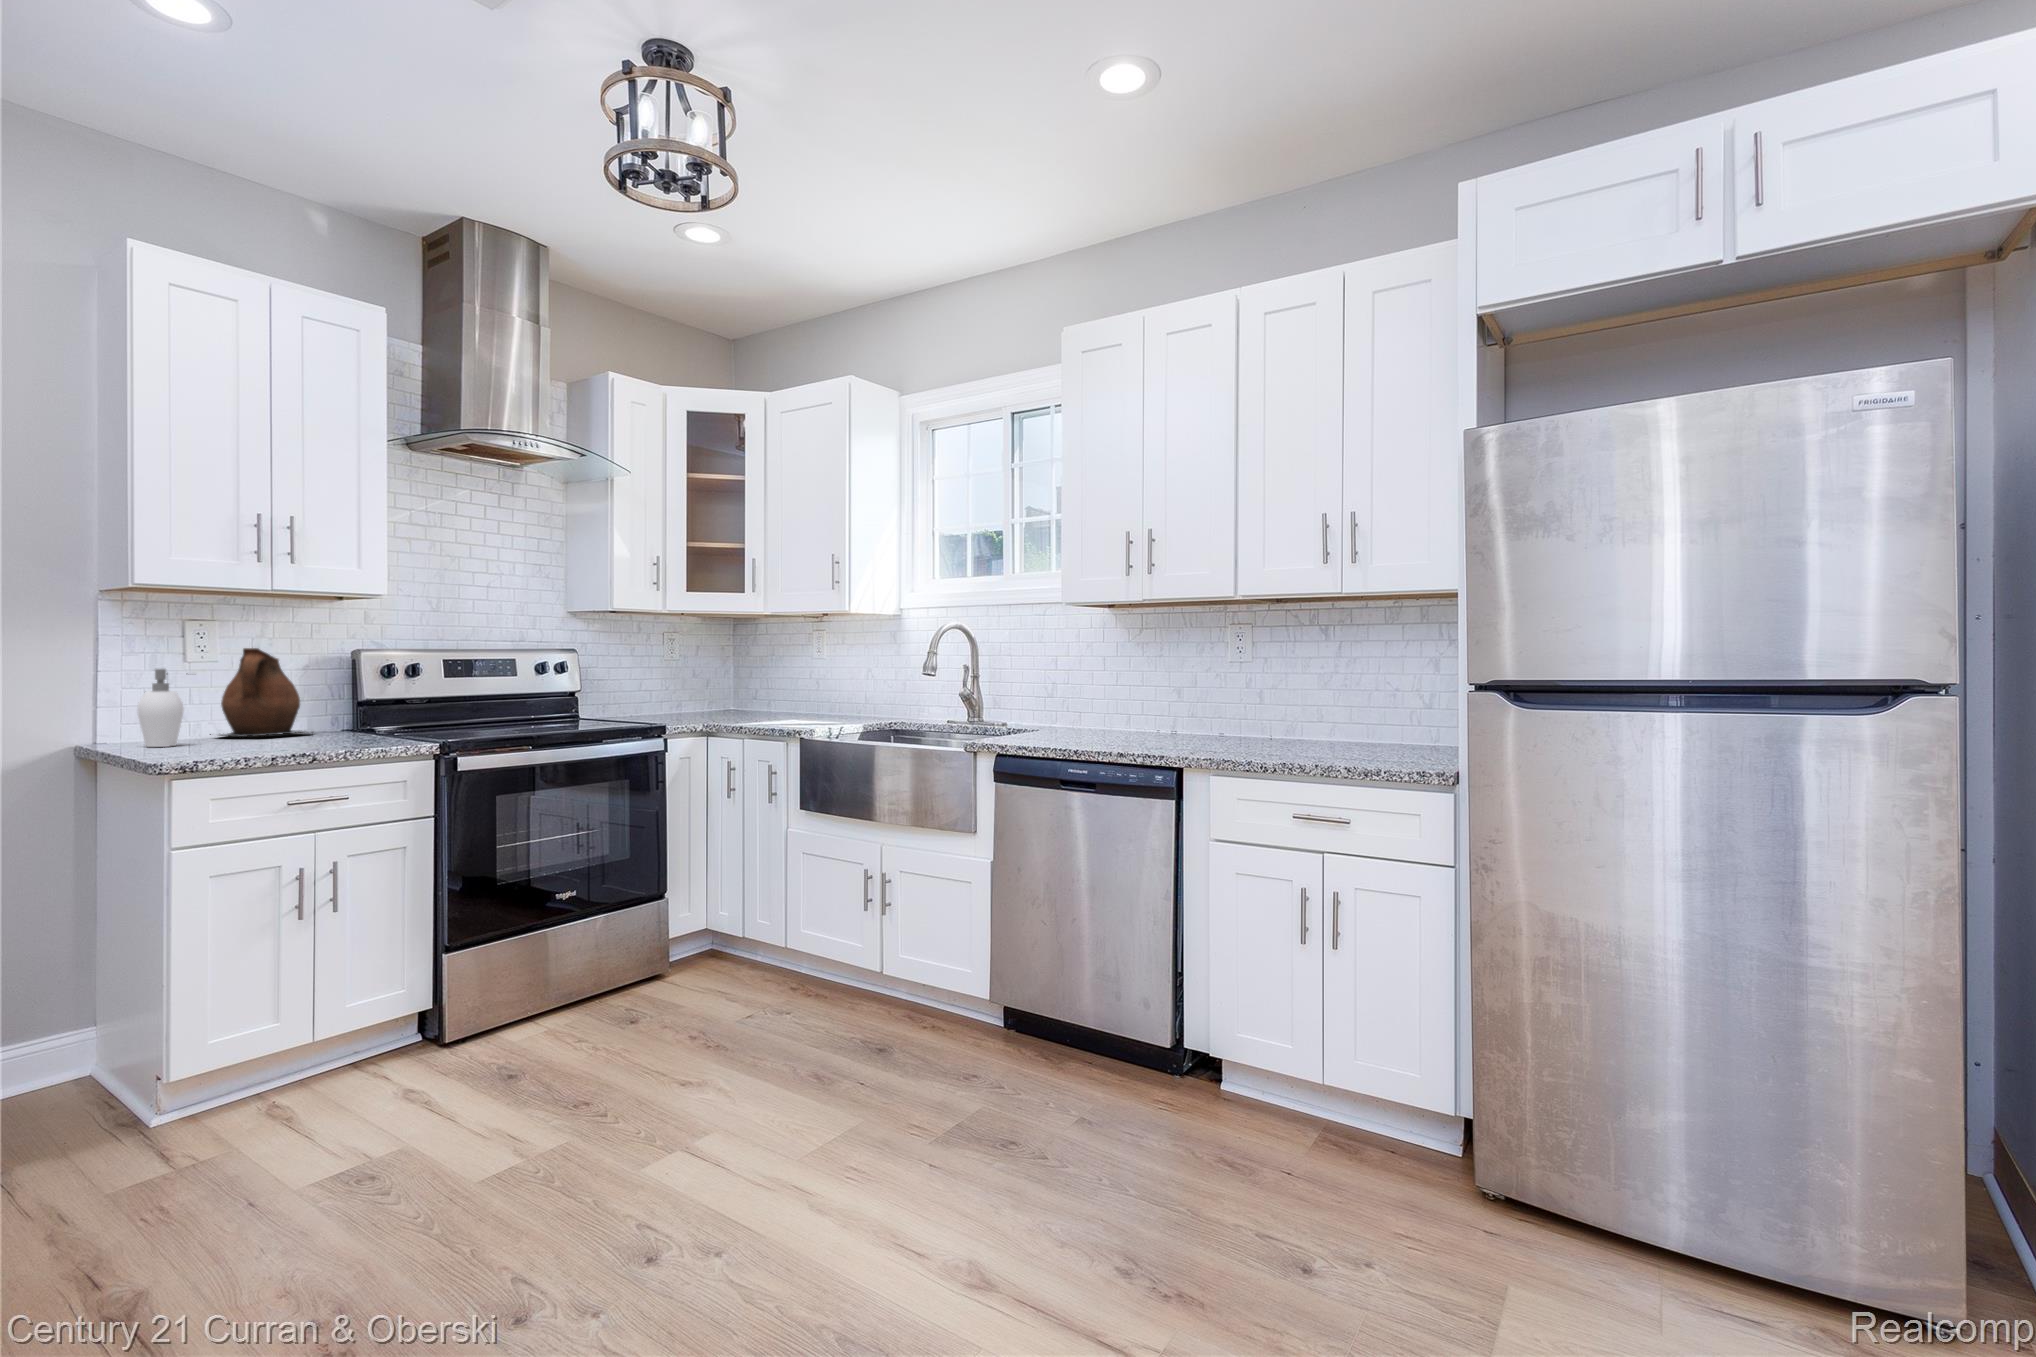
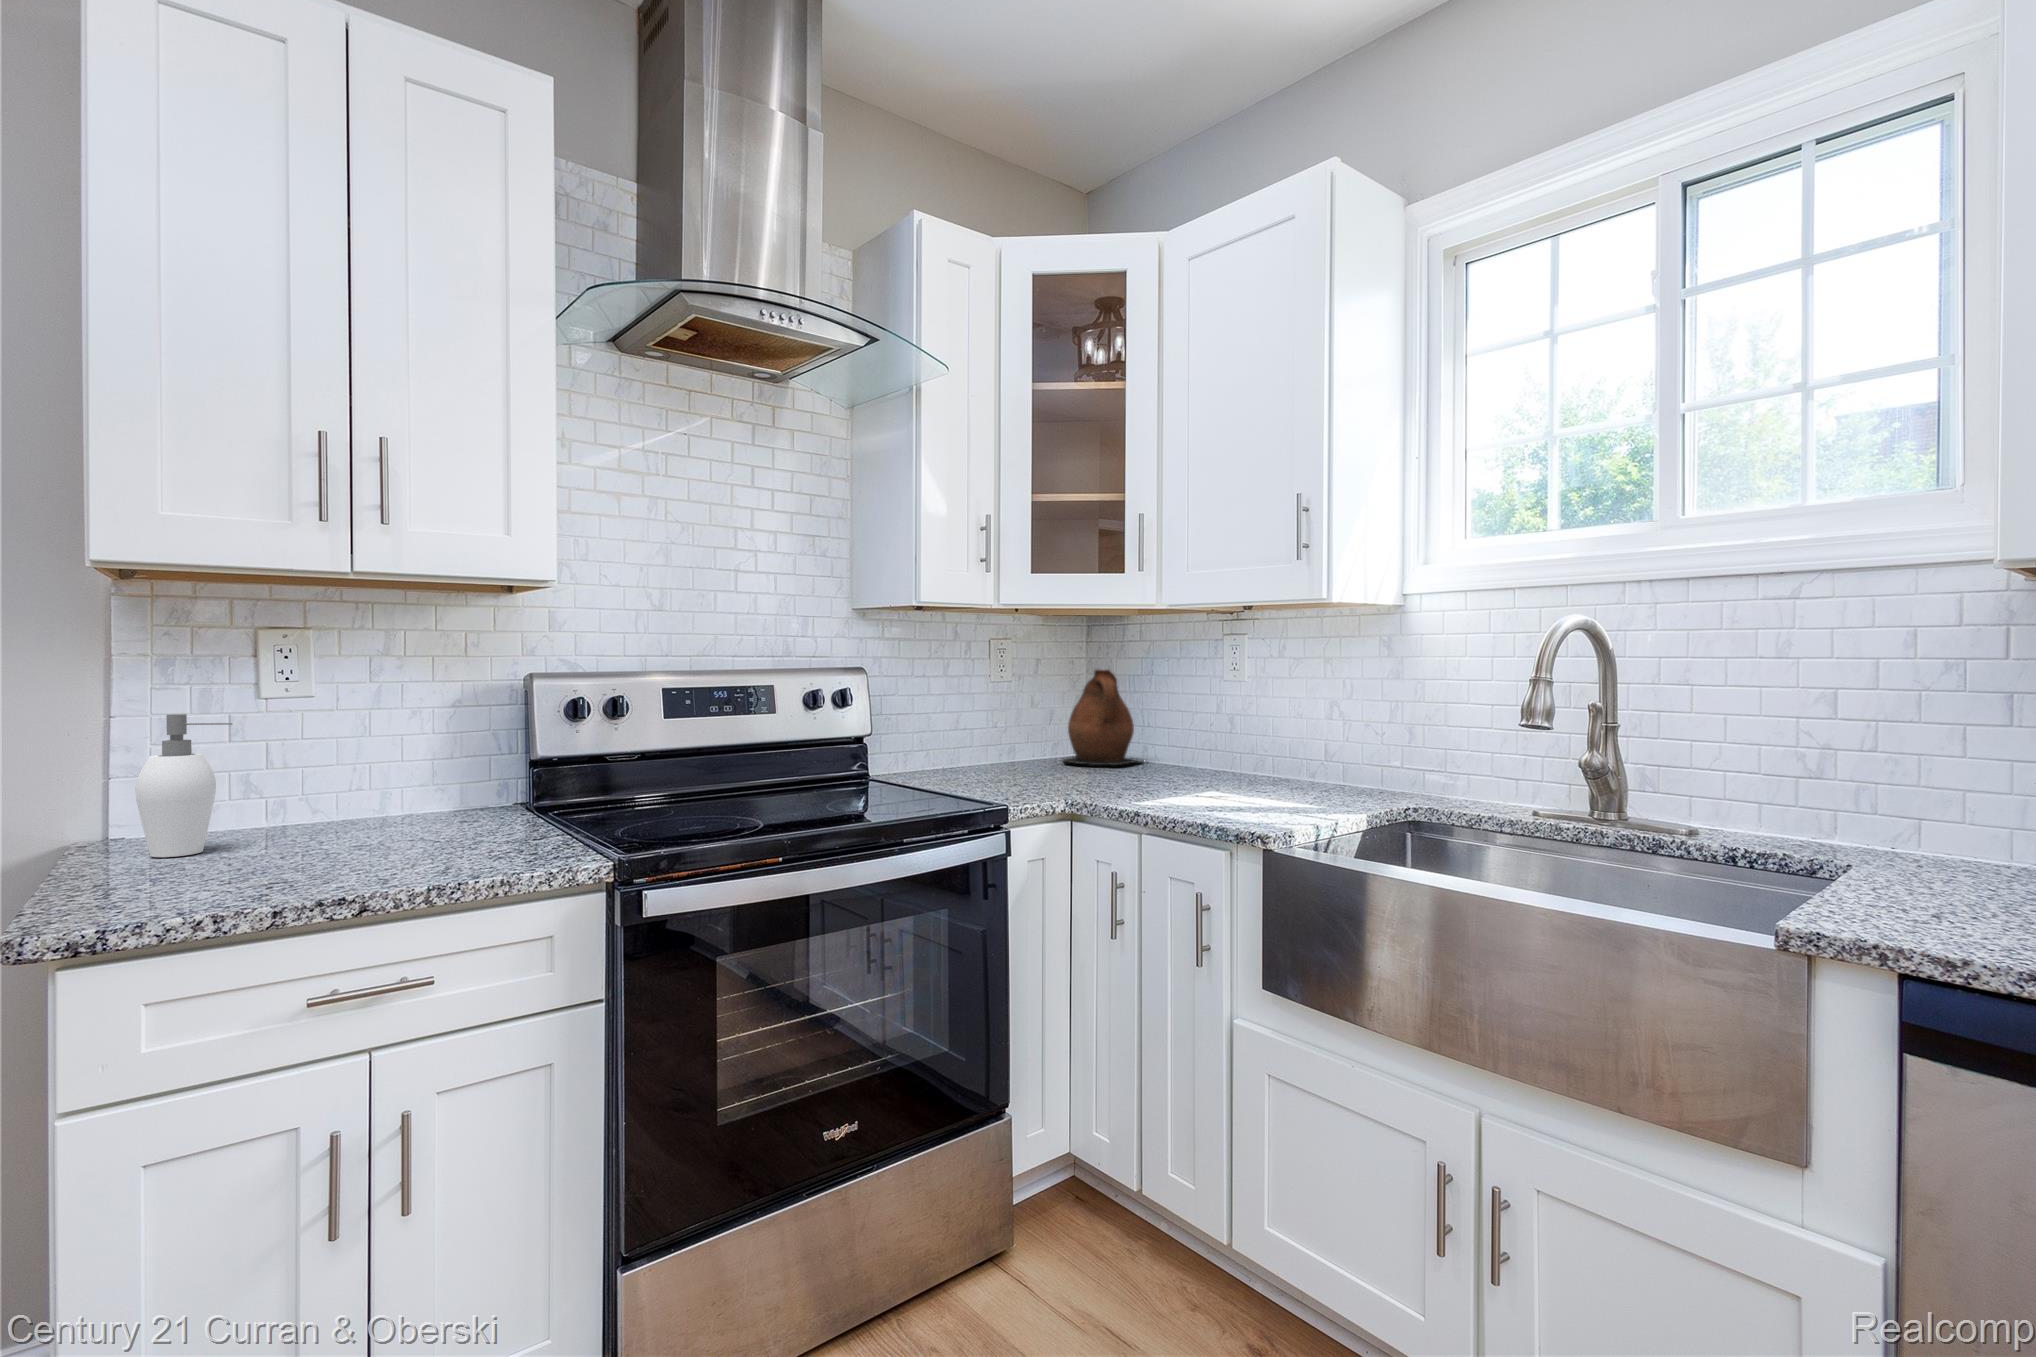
ceramic pitcher: present [210,648,305,737] -> present [1063,669,1140,765]

